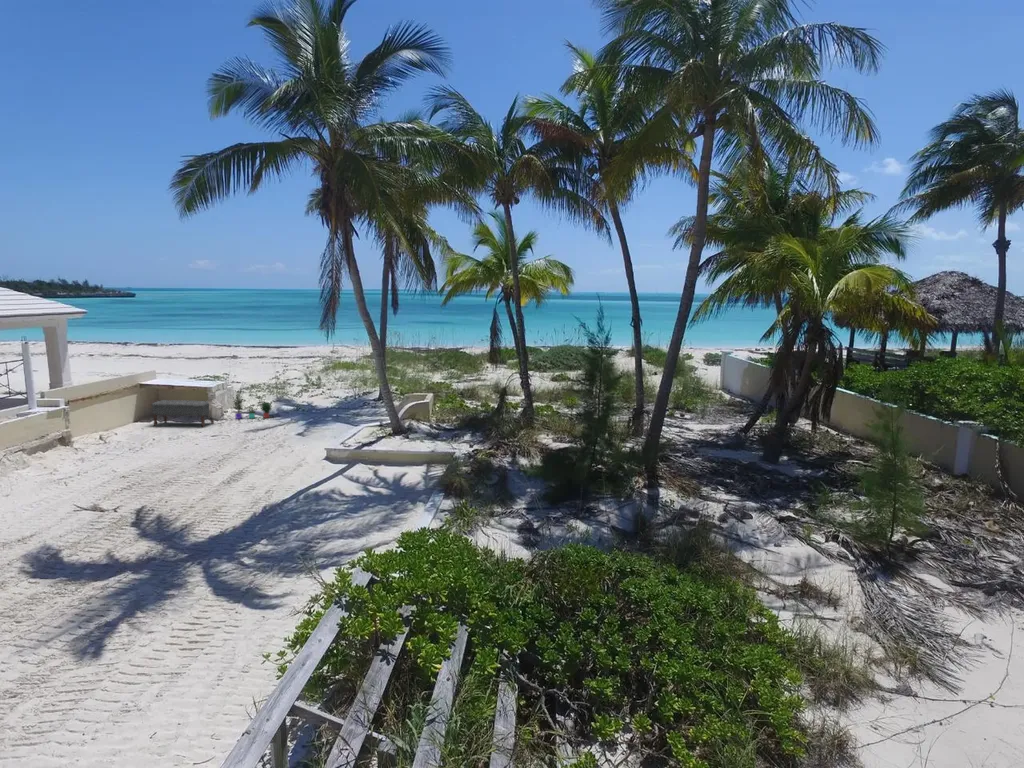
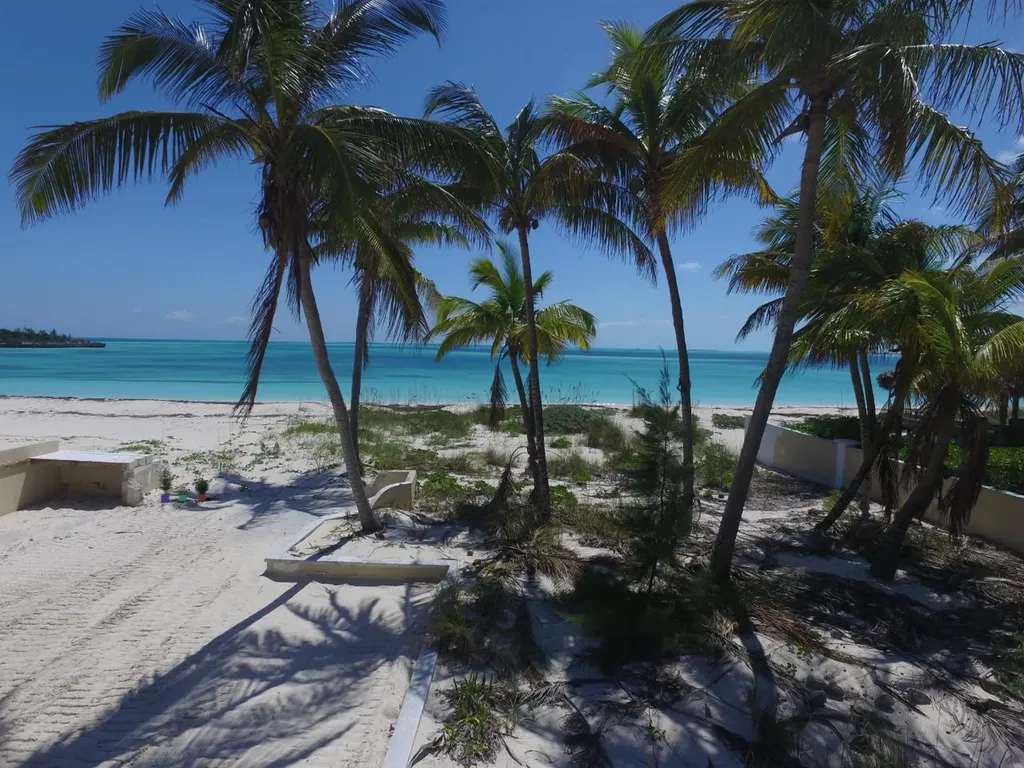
bench: present [152,400,214,427] -> none [45,479,131,516]

